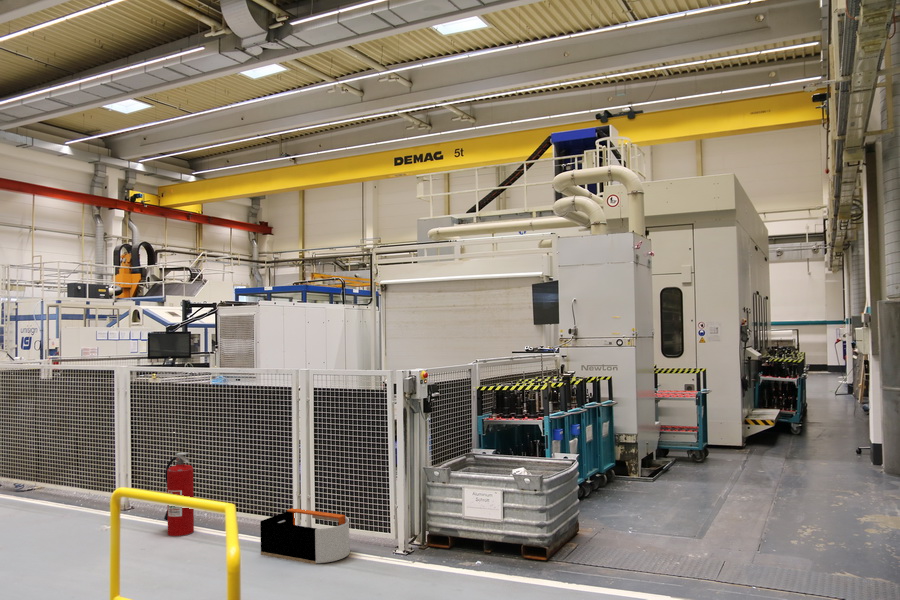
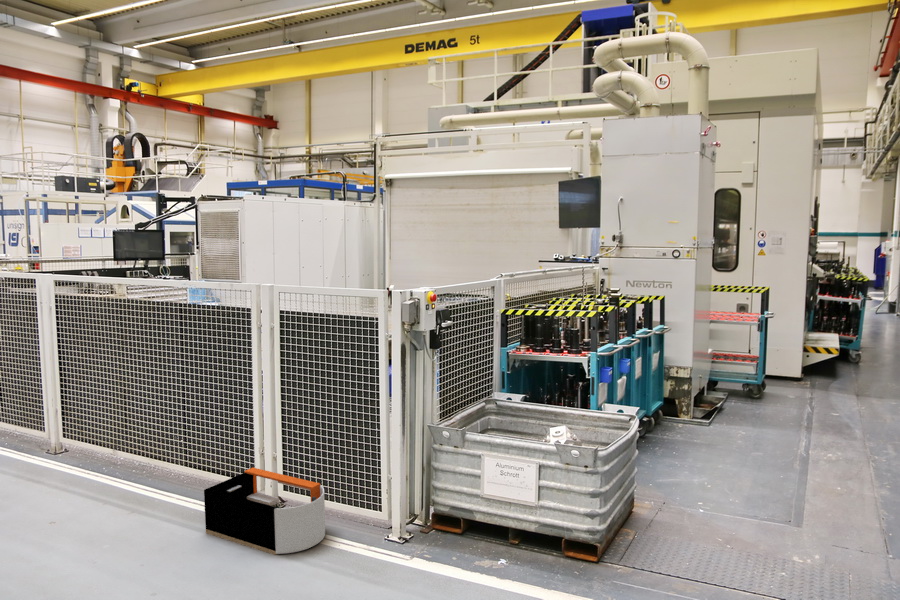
fire extinguisher: present [164,453,194,537] -> none [92,388,132,495]

